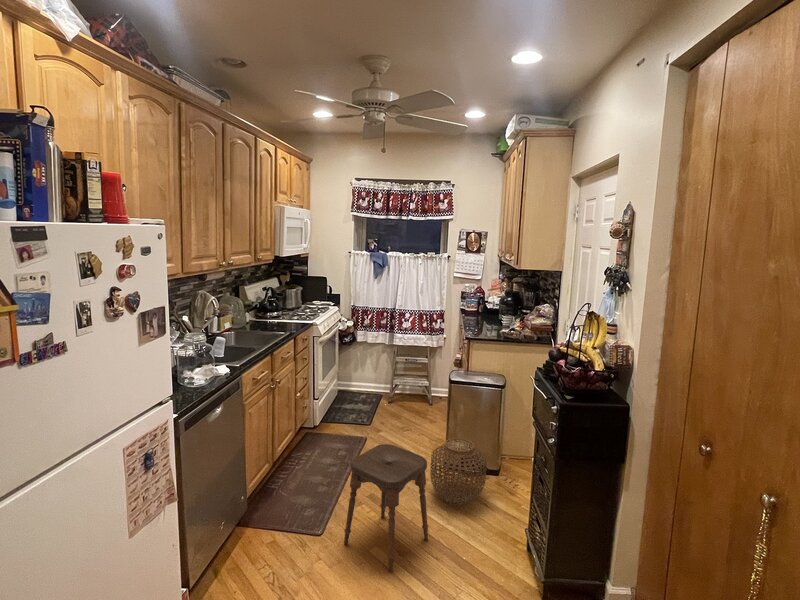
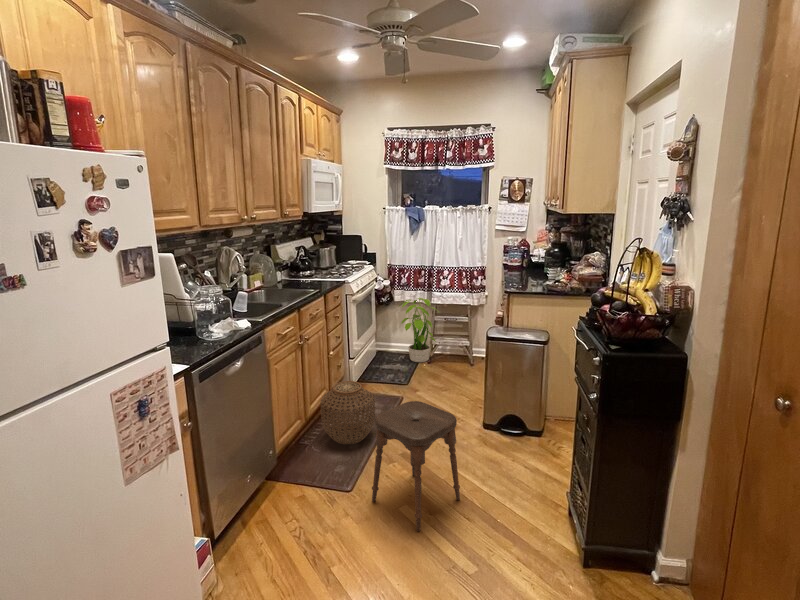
potted plant: none [360,336,401,402] -> present [398,297,439,362]
woven basket: present [430,438,487,505] -> present [321,381,375,444]

